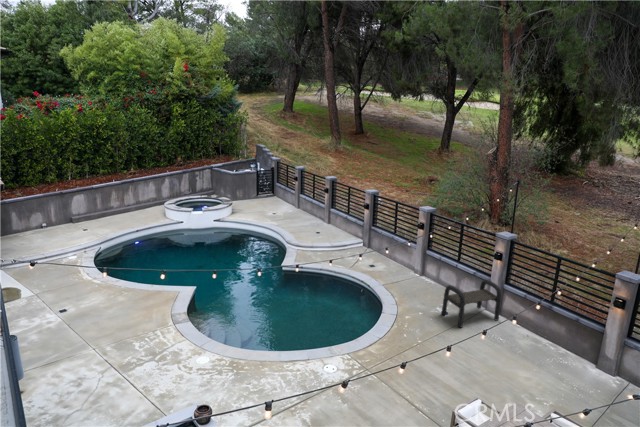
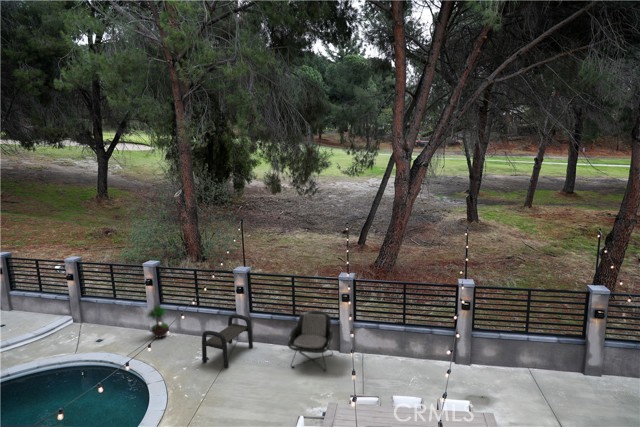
potted tree: none [408,246,430,280] -> present [146,305,169,337]
lounge chair: none [525,302,592,375] -> present [288,311,333,371]

